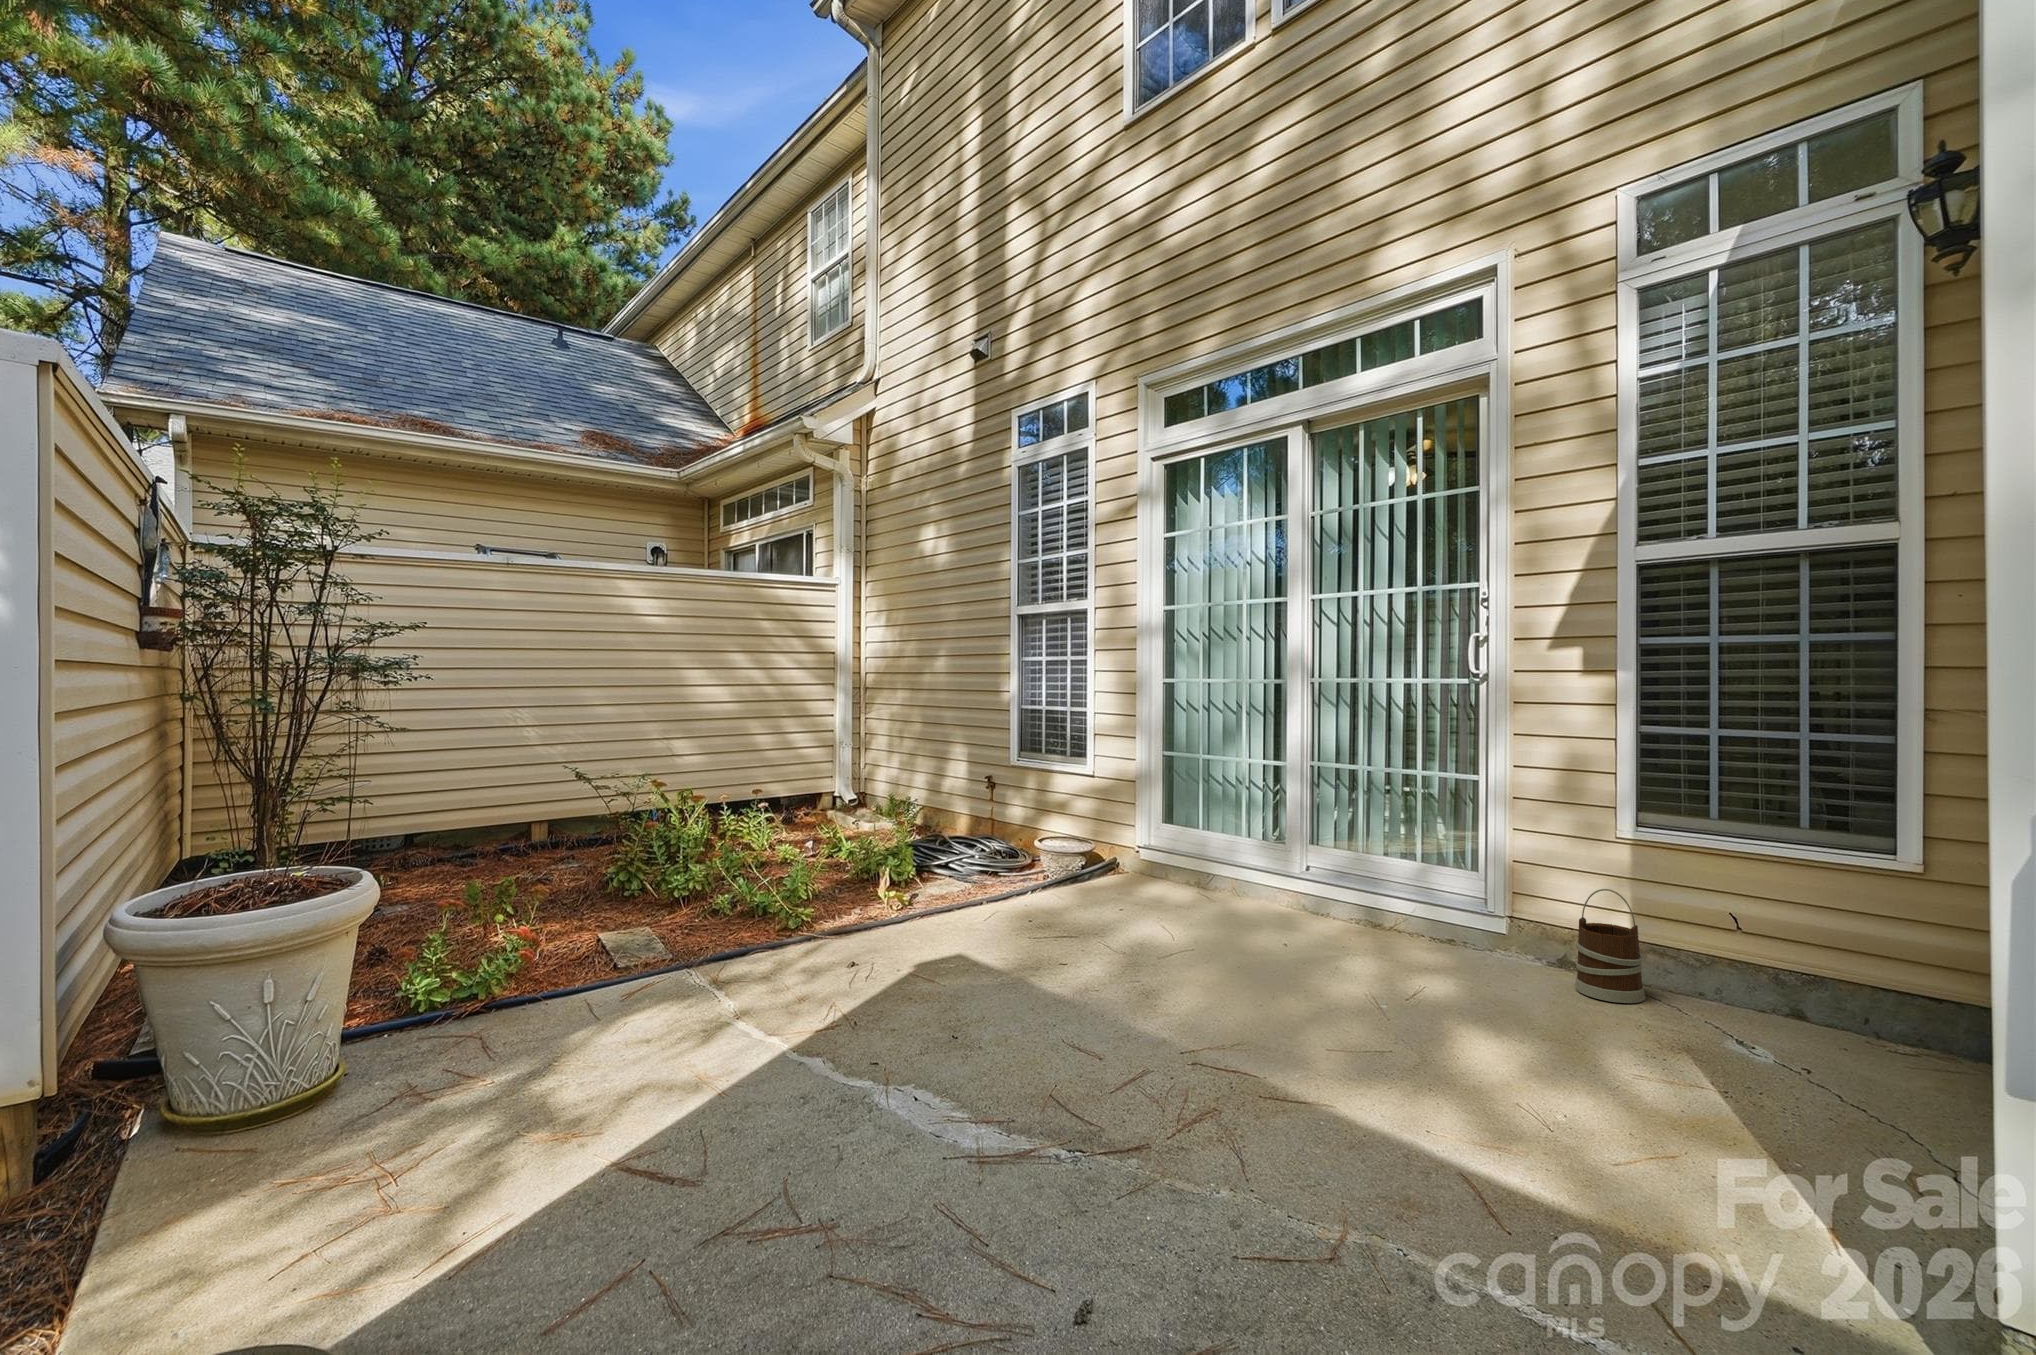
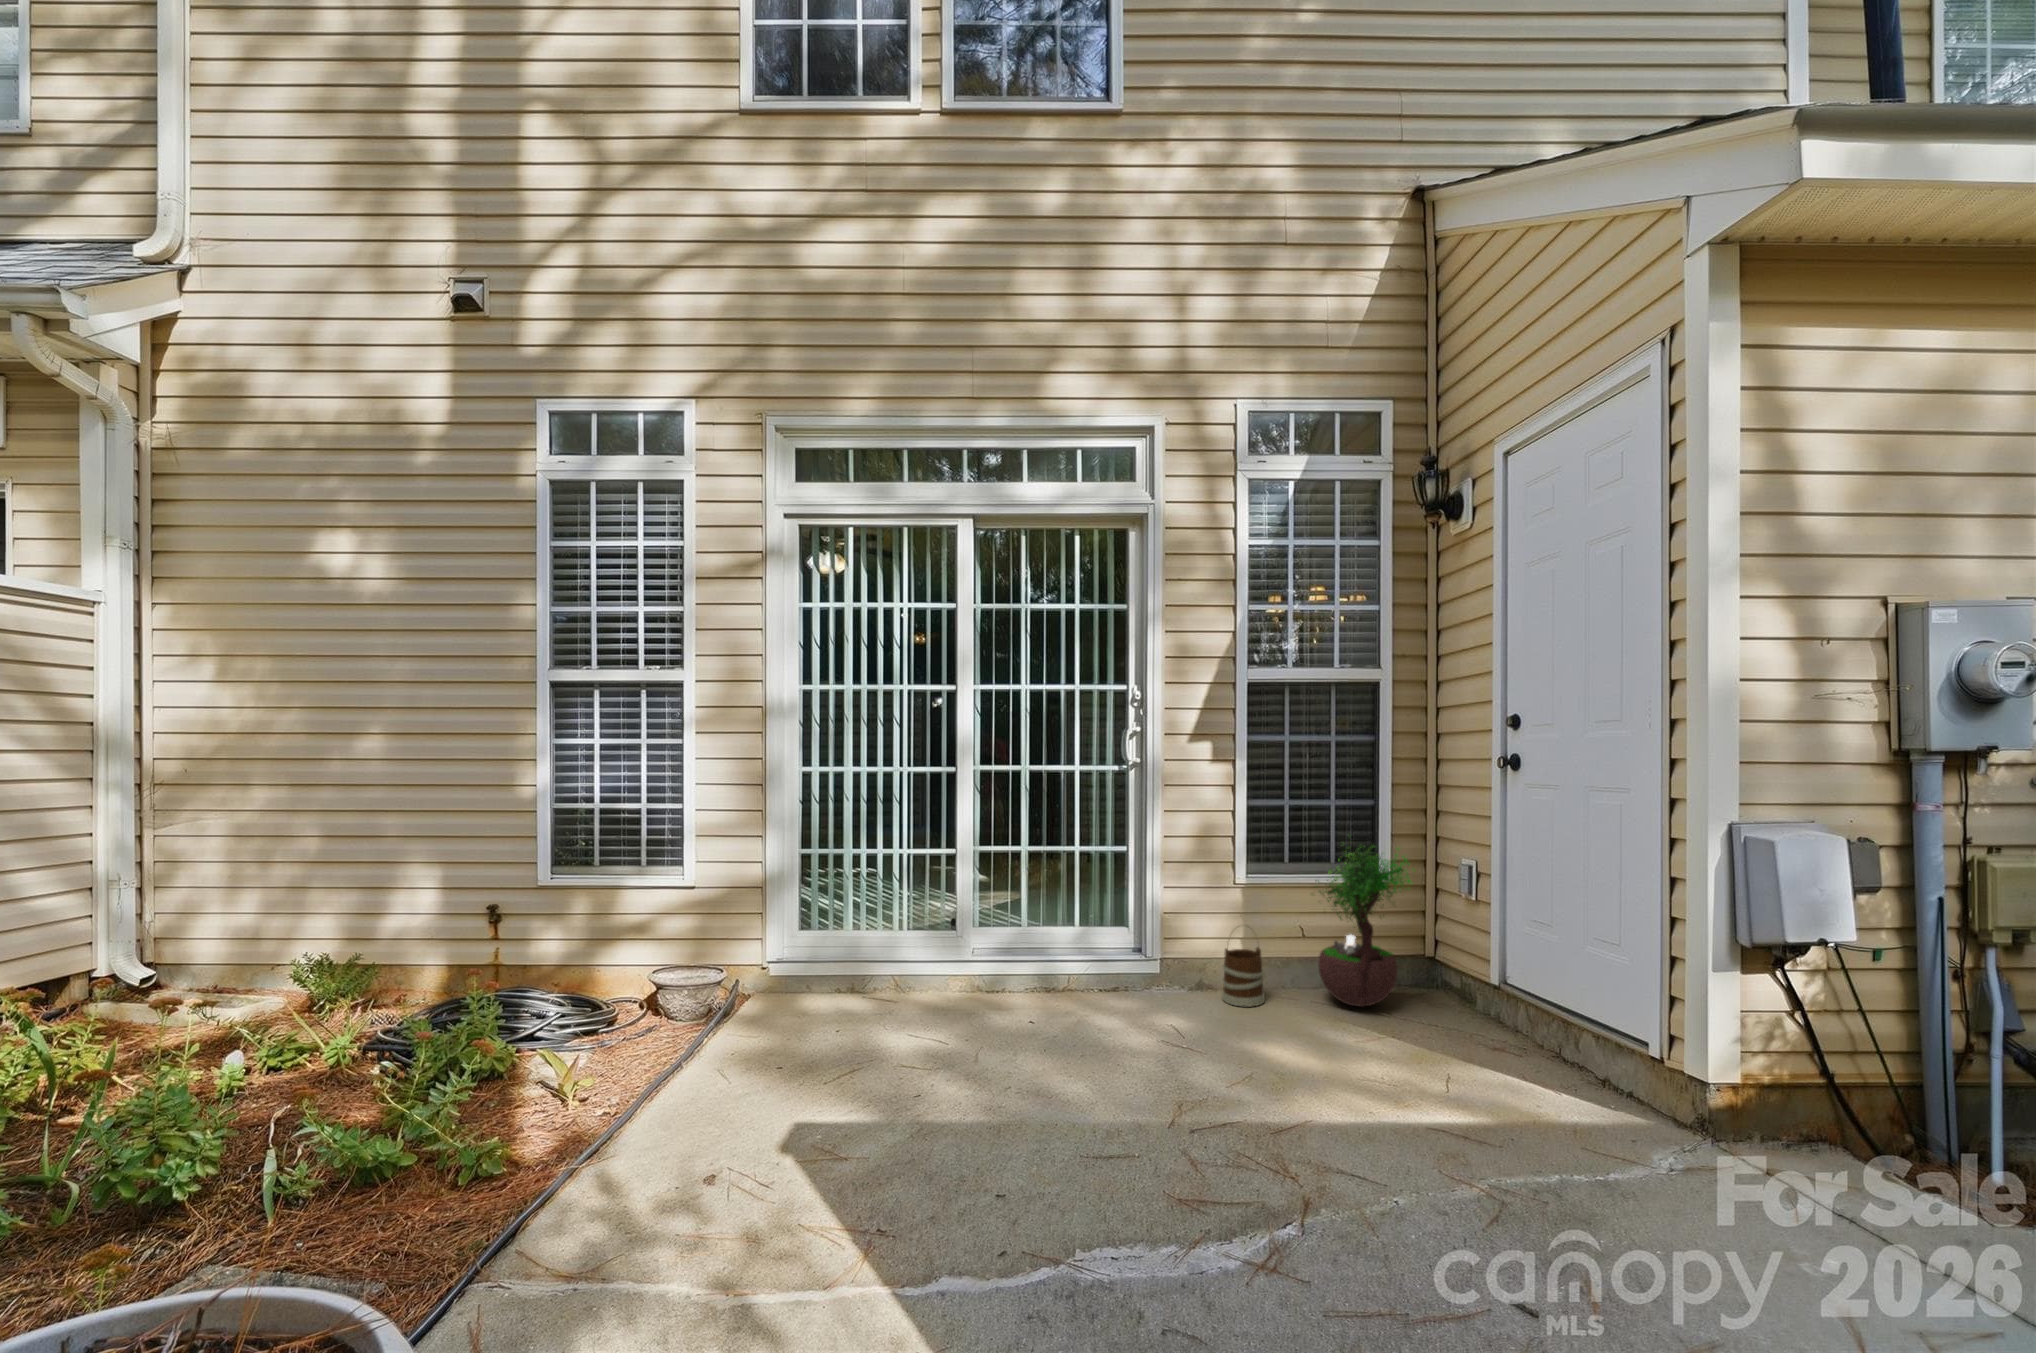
potted tree: none [1689,770,1912,1052] -> present [1318,835,1415,1007]

